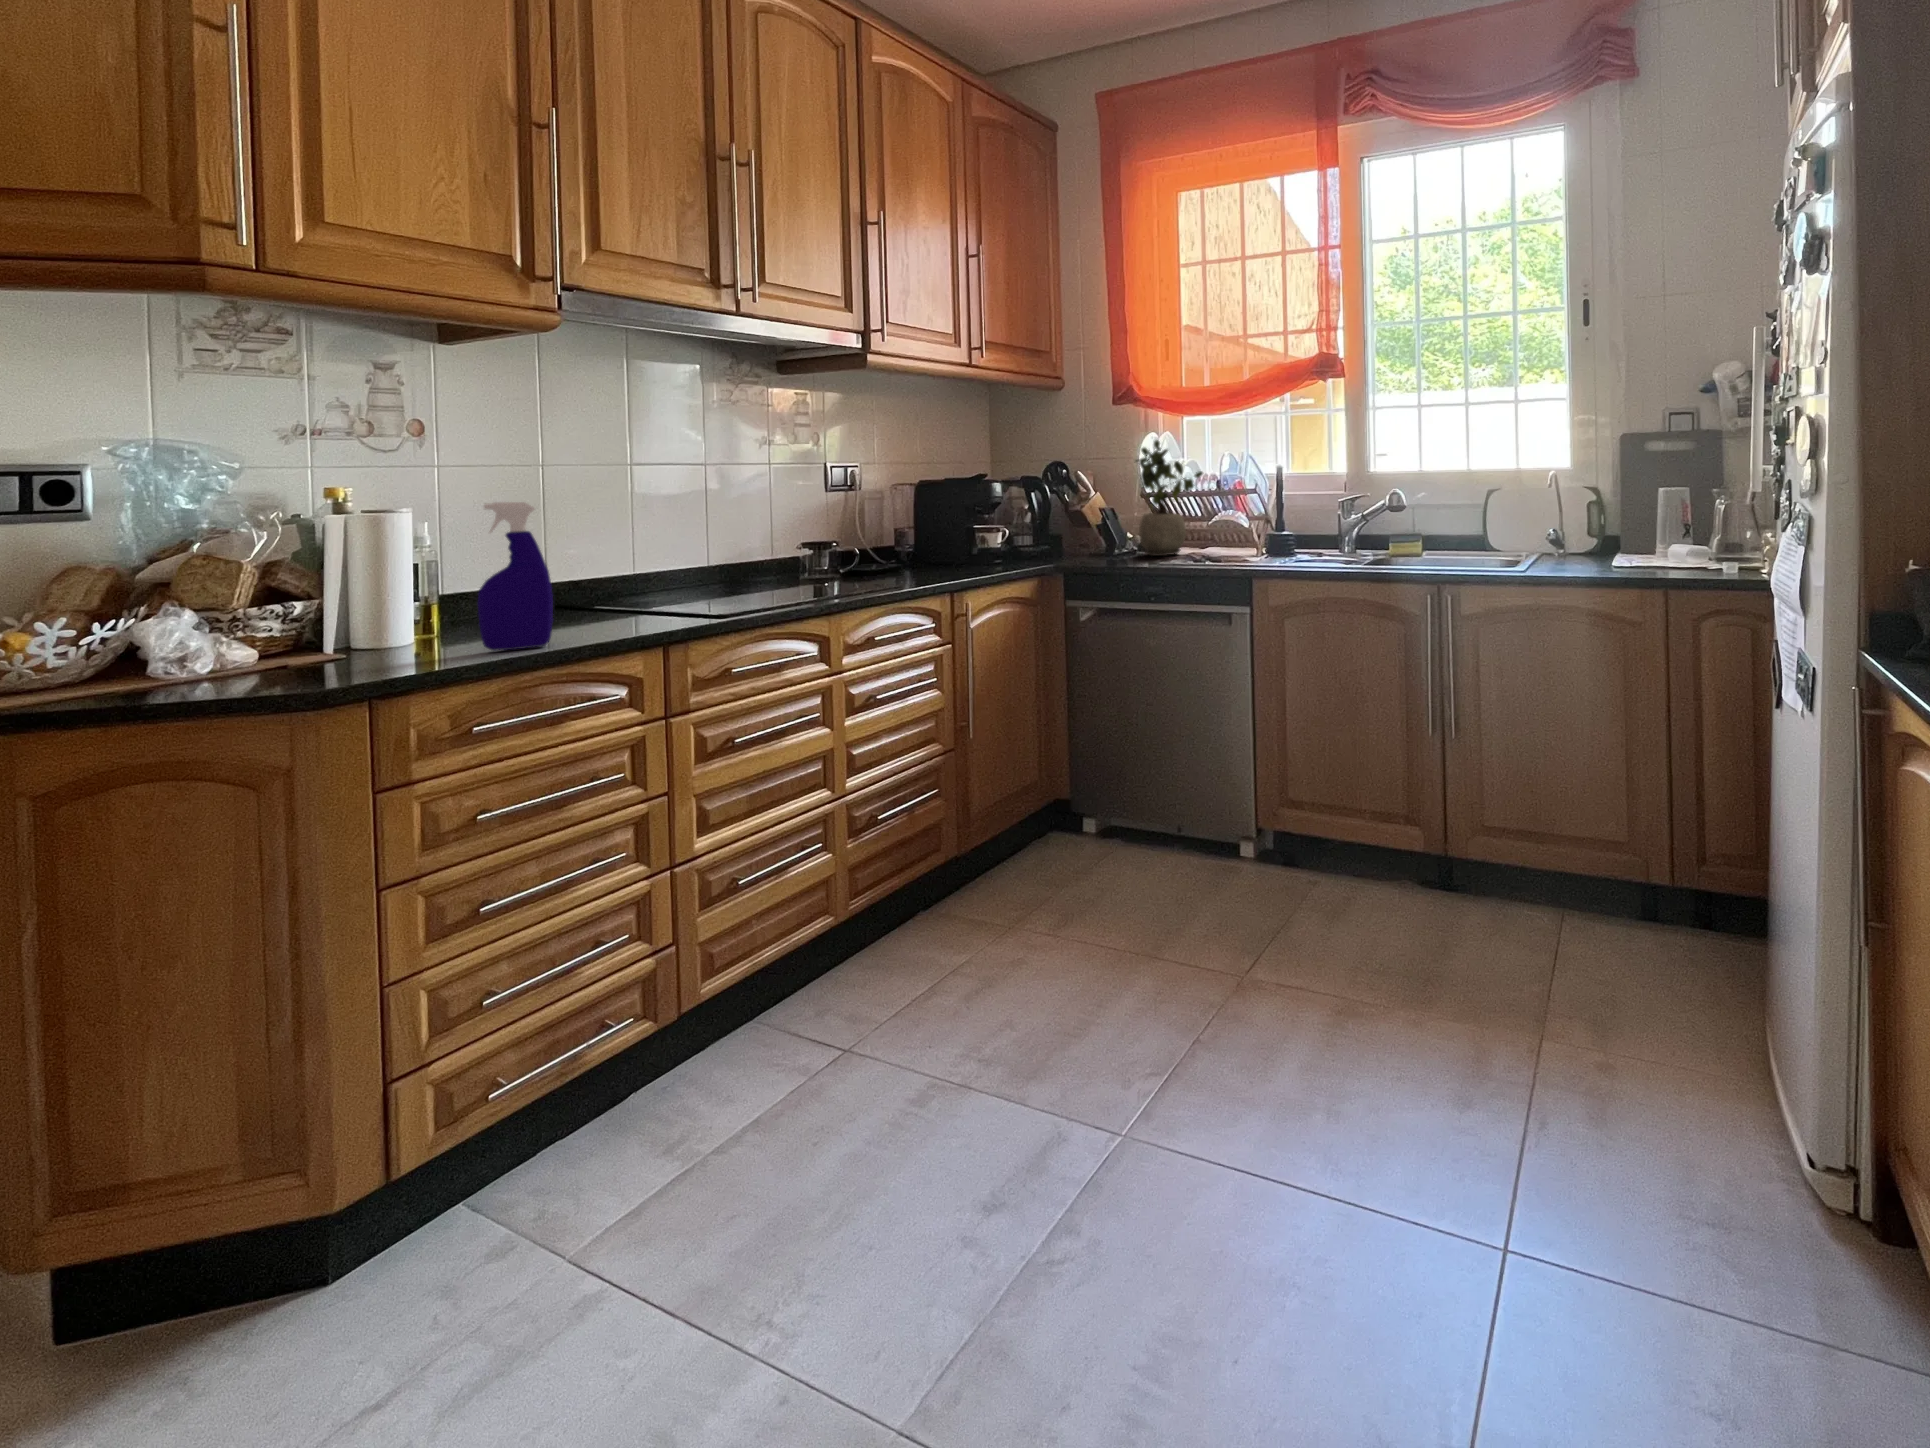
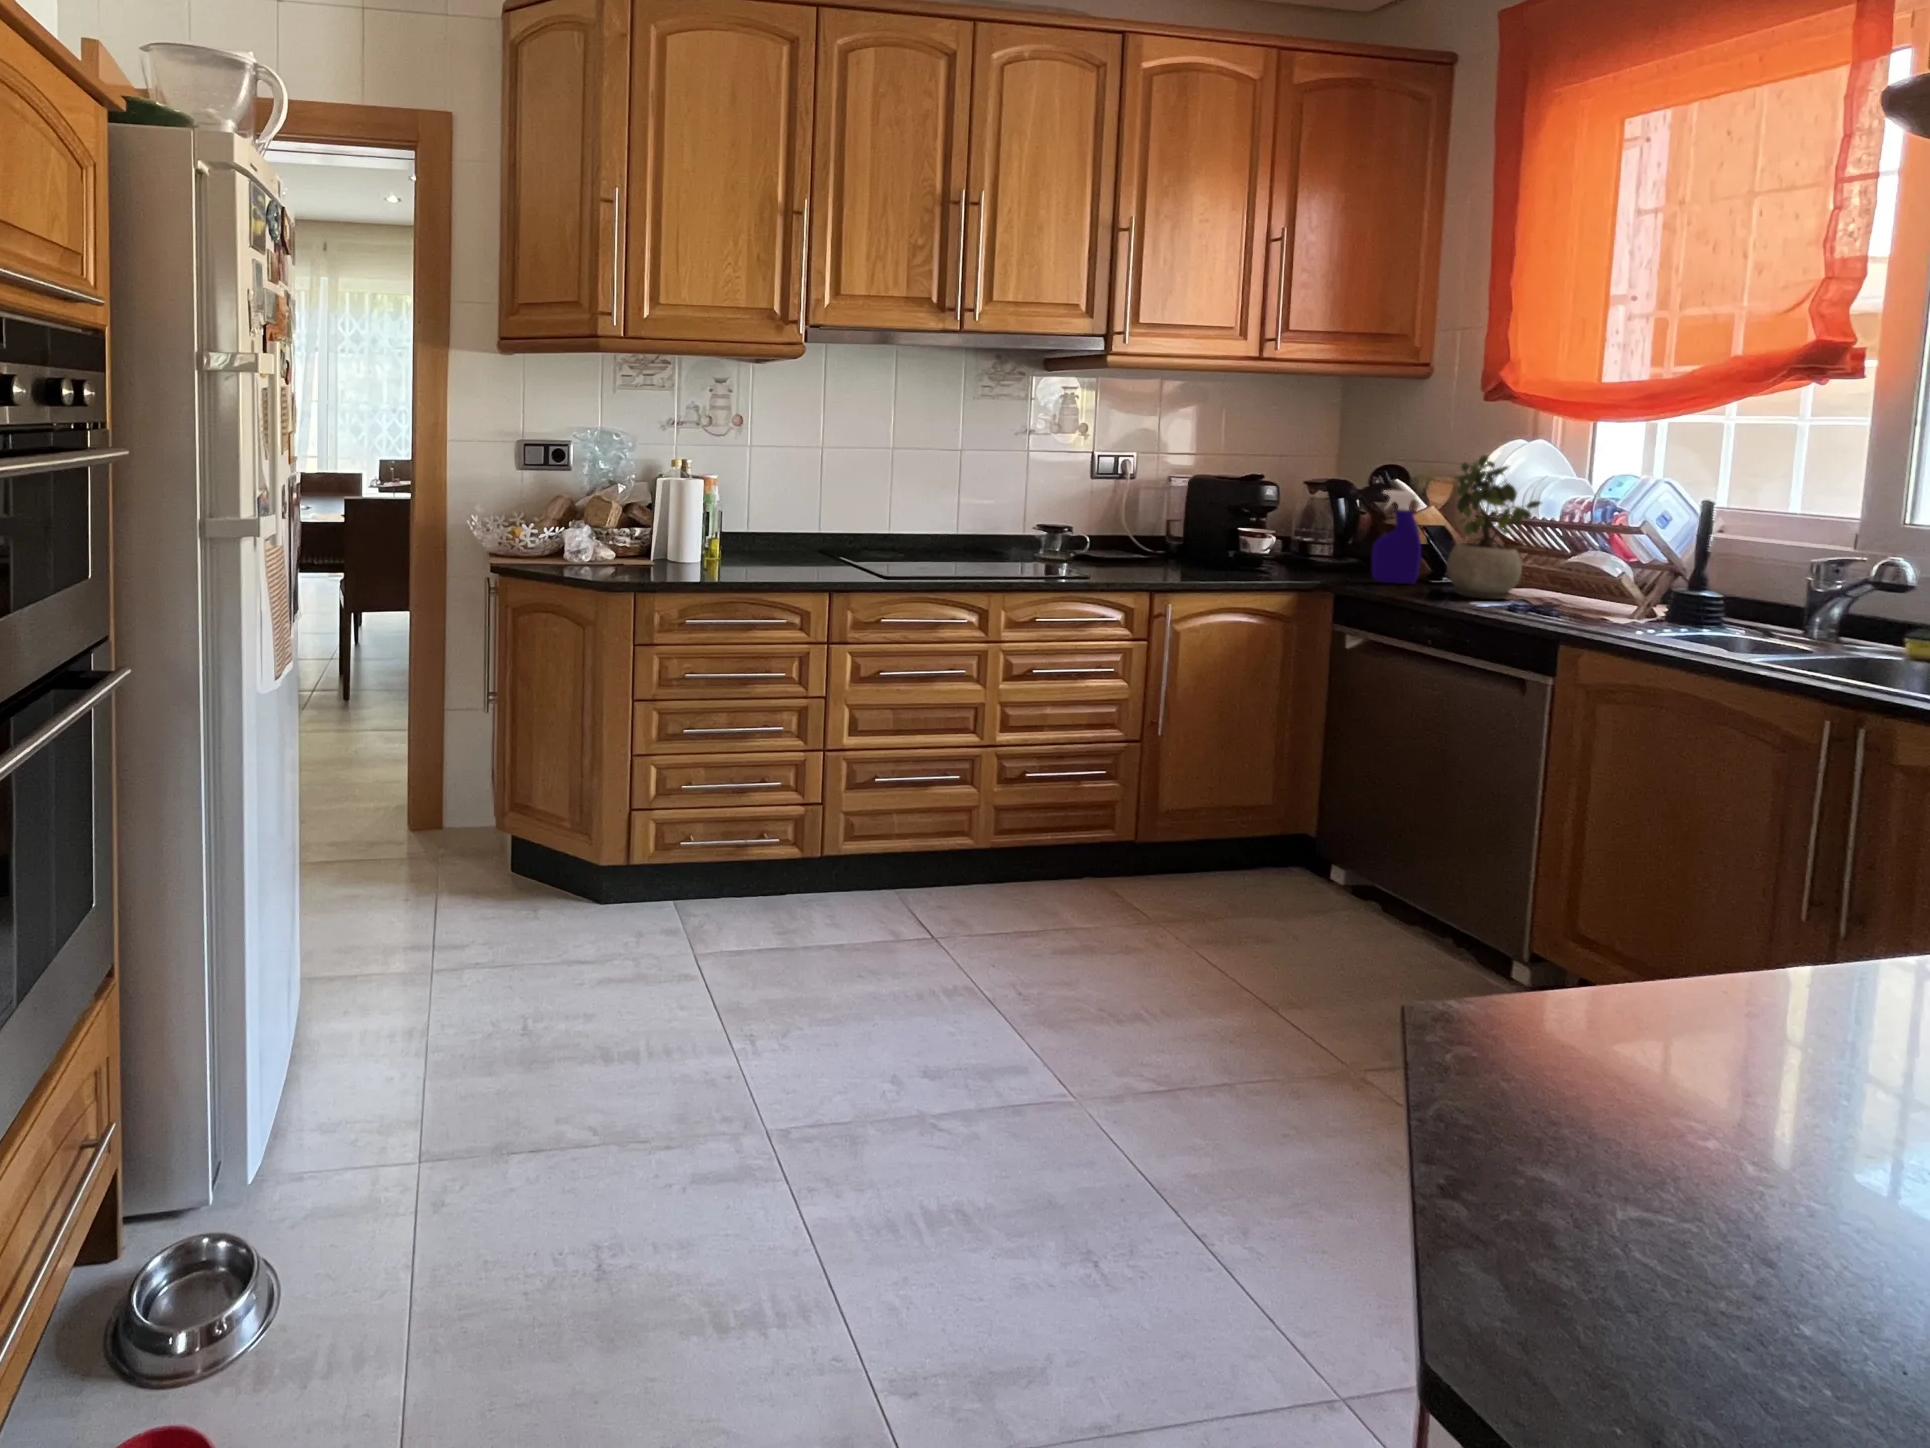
spray bottle: present [478,502,553,651] -> present [1372,490,1421,584]

